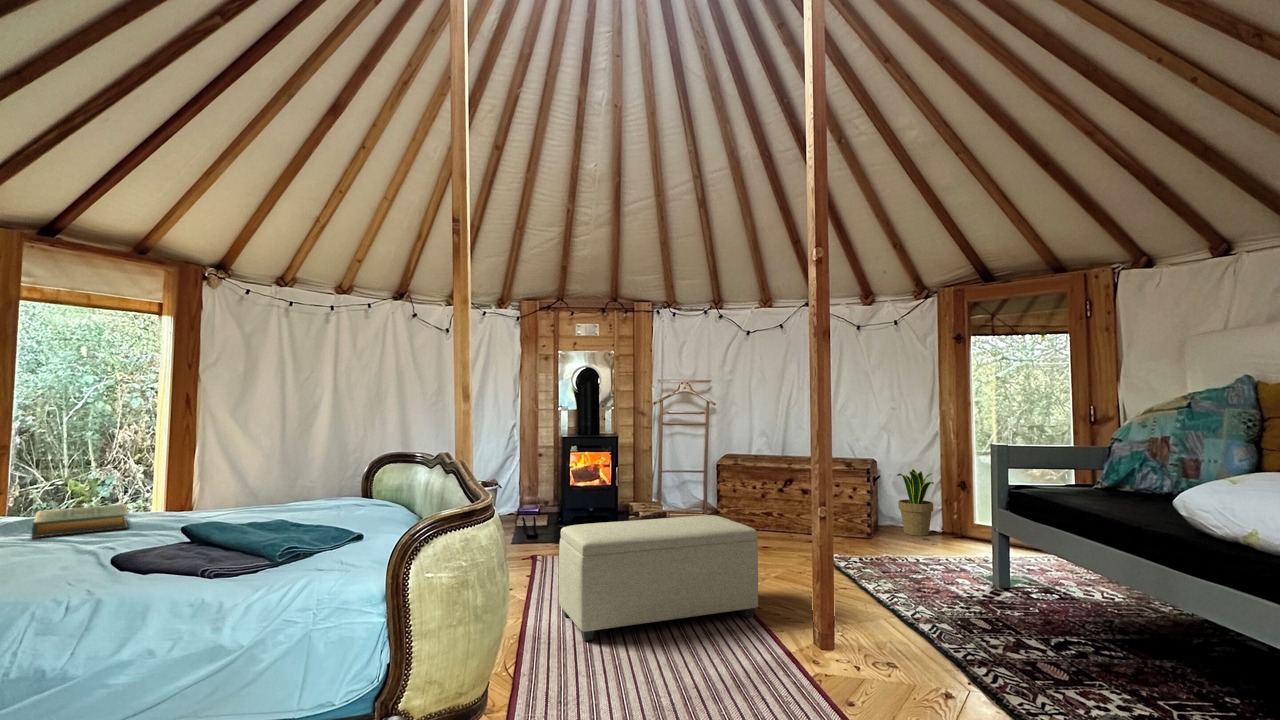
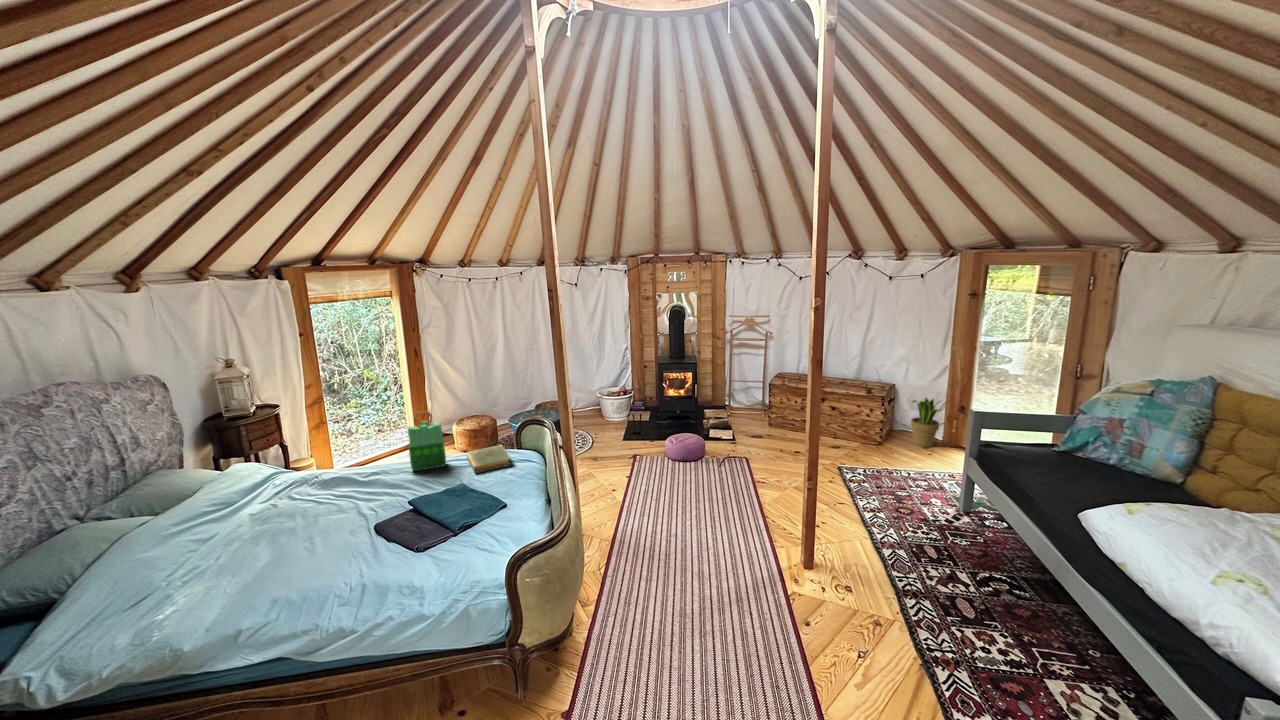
tote bag: none [163,414,233,519] -> present [408,411,446,471]
hardback book: present [32,504,128,538] -> present [467,445,511,473]
ottoman: present [559,515,758,641] -> none [641,456,773,543]

